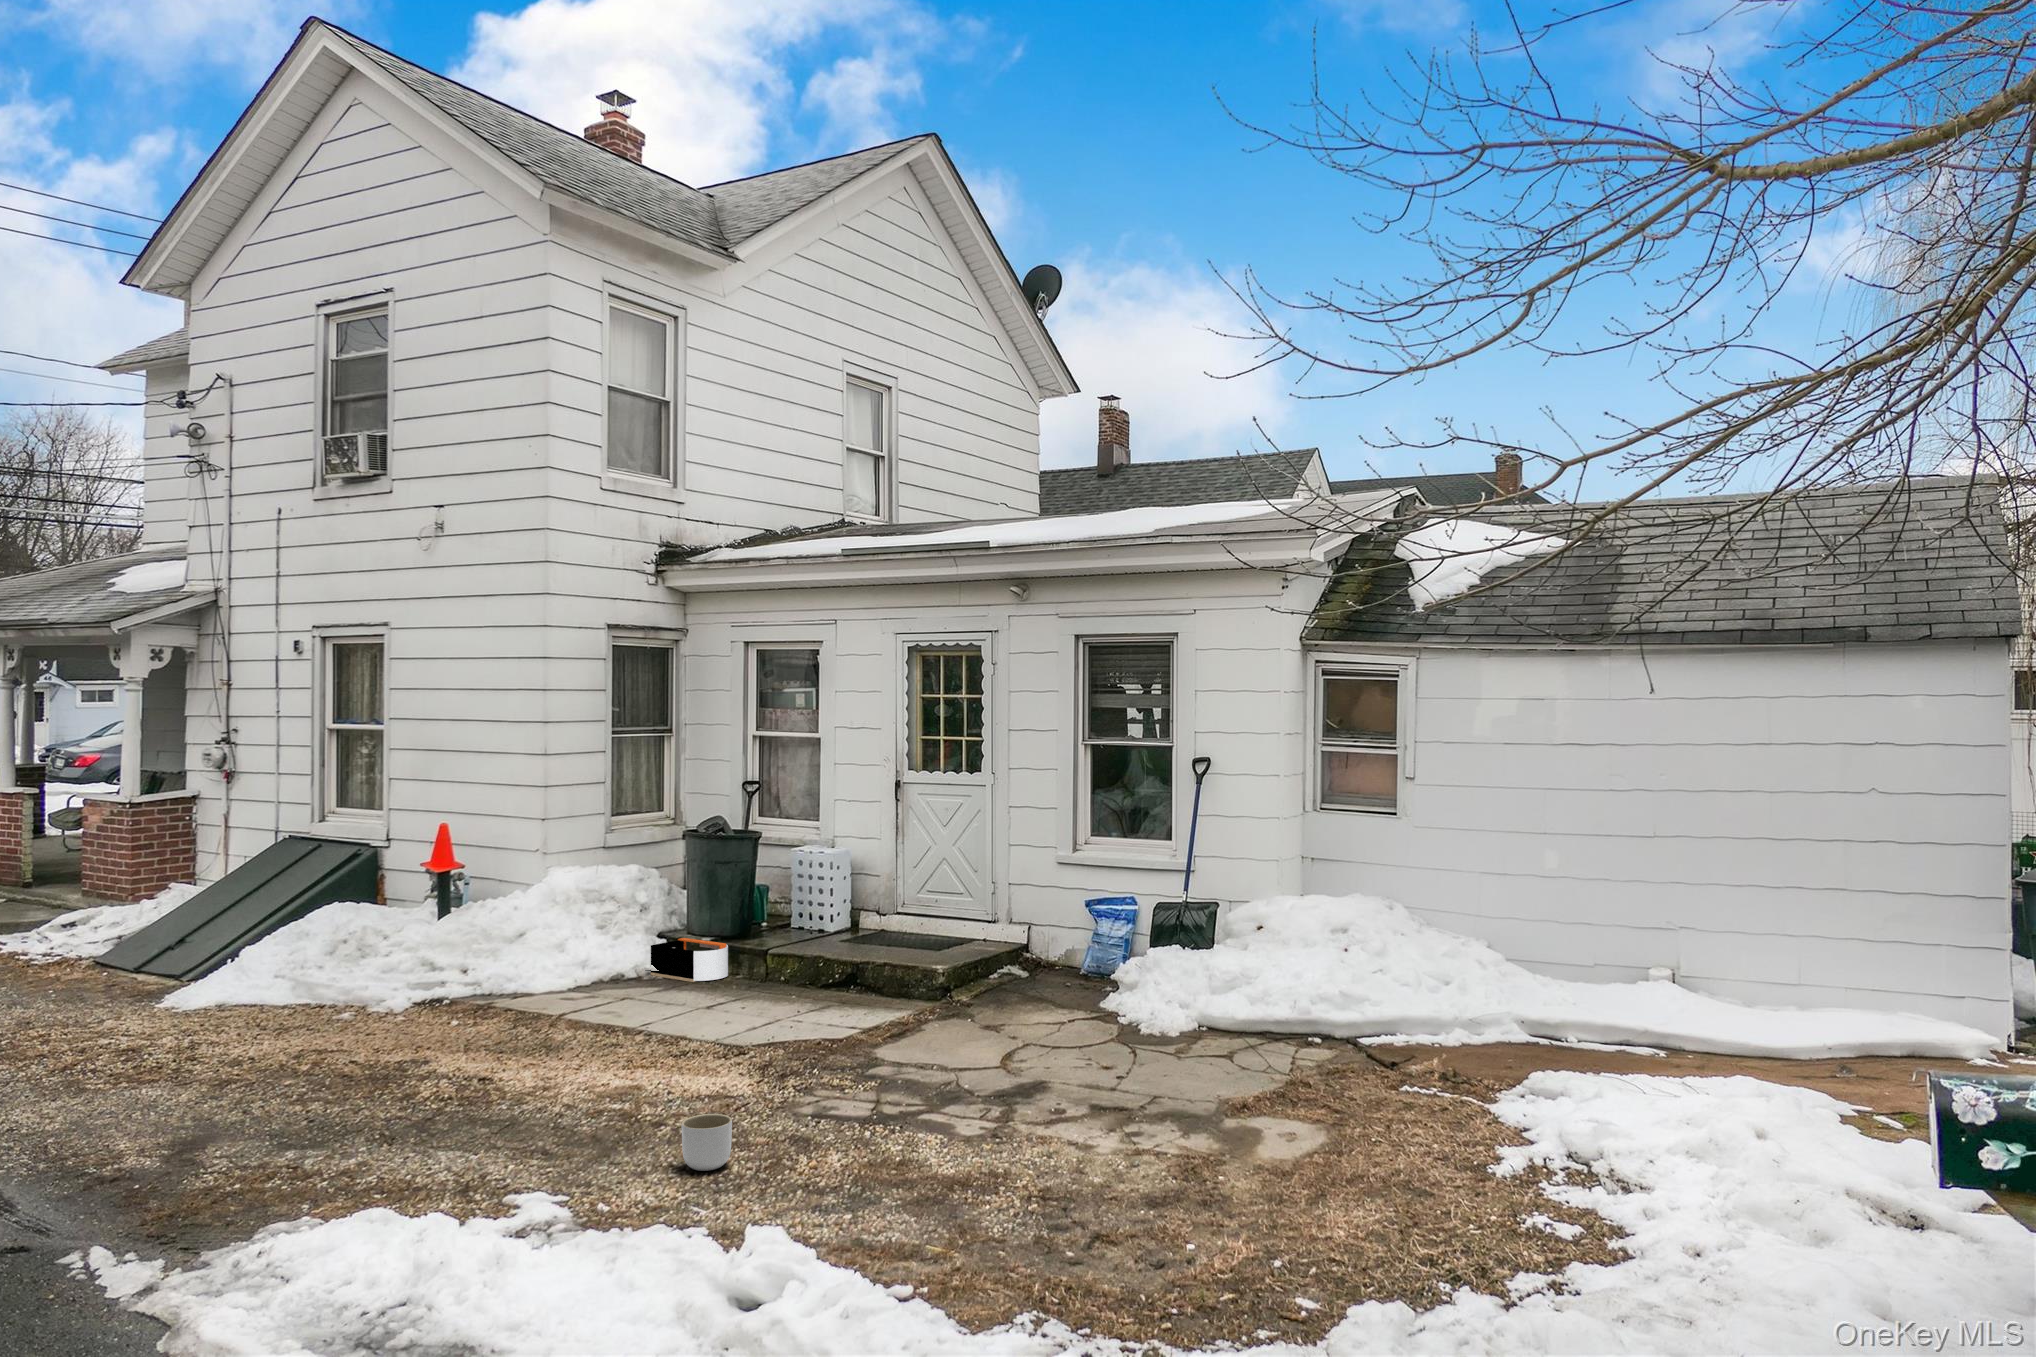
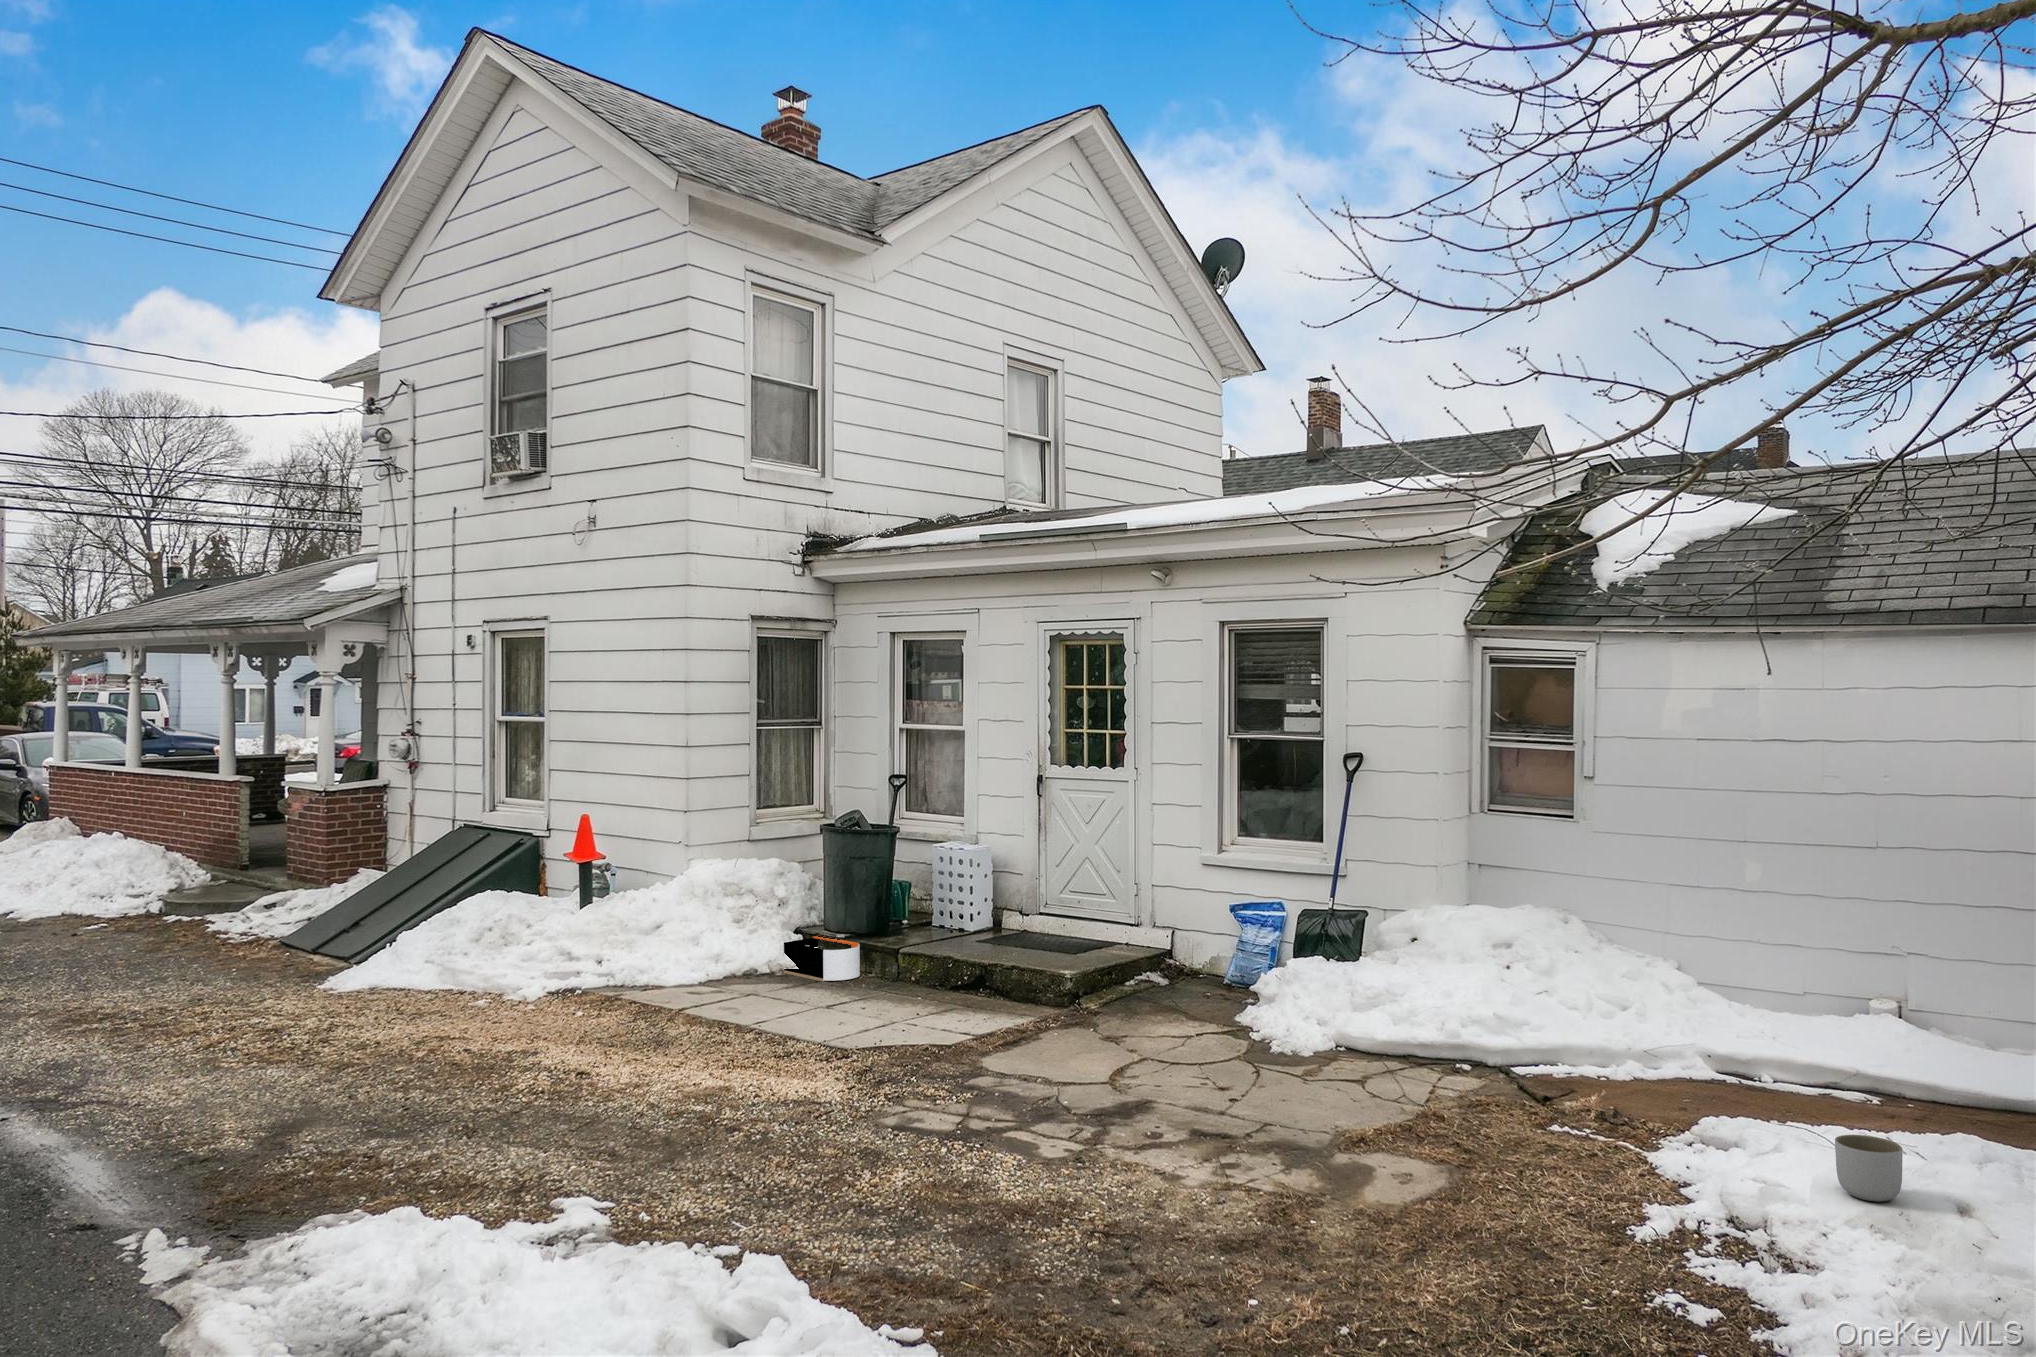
planter: present [682,1114,732,1171] -> present [1835,1135,1902,1202]

